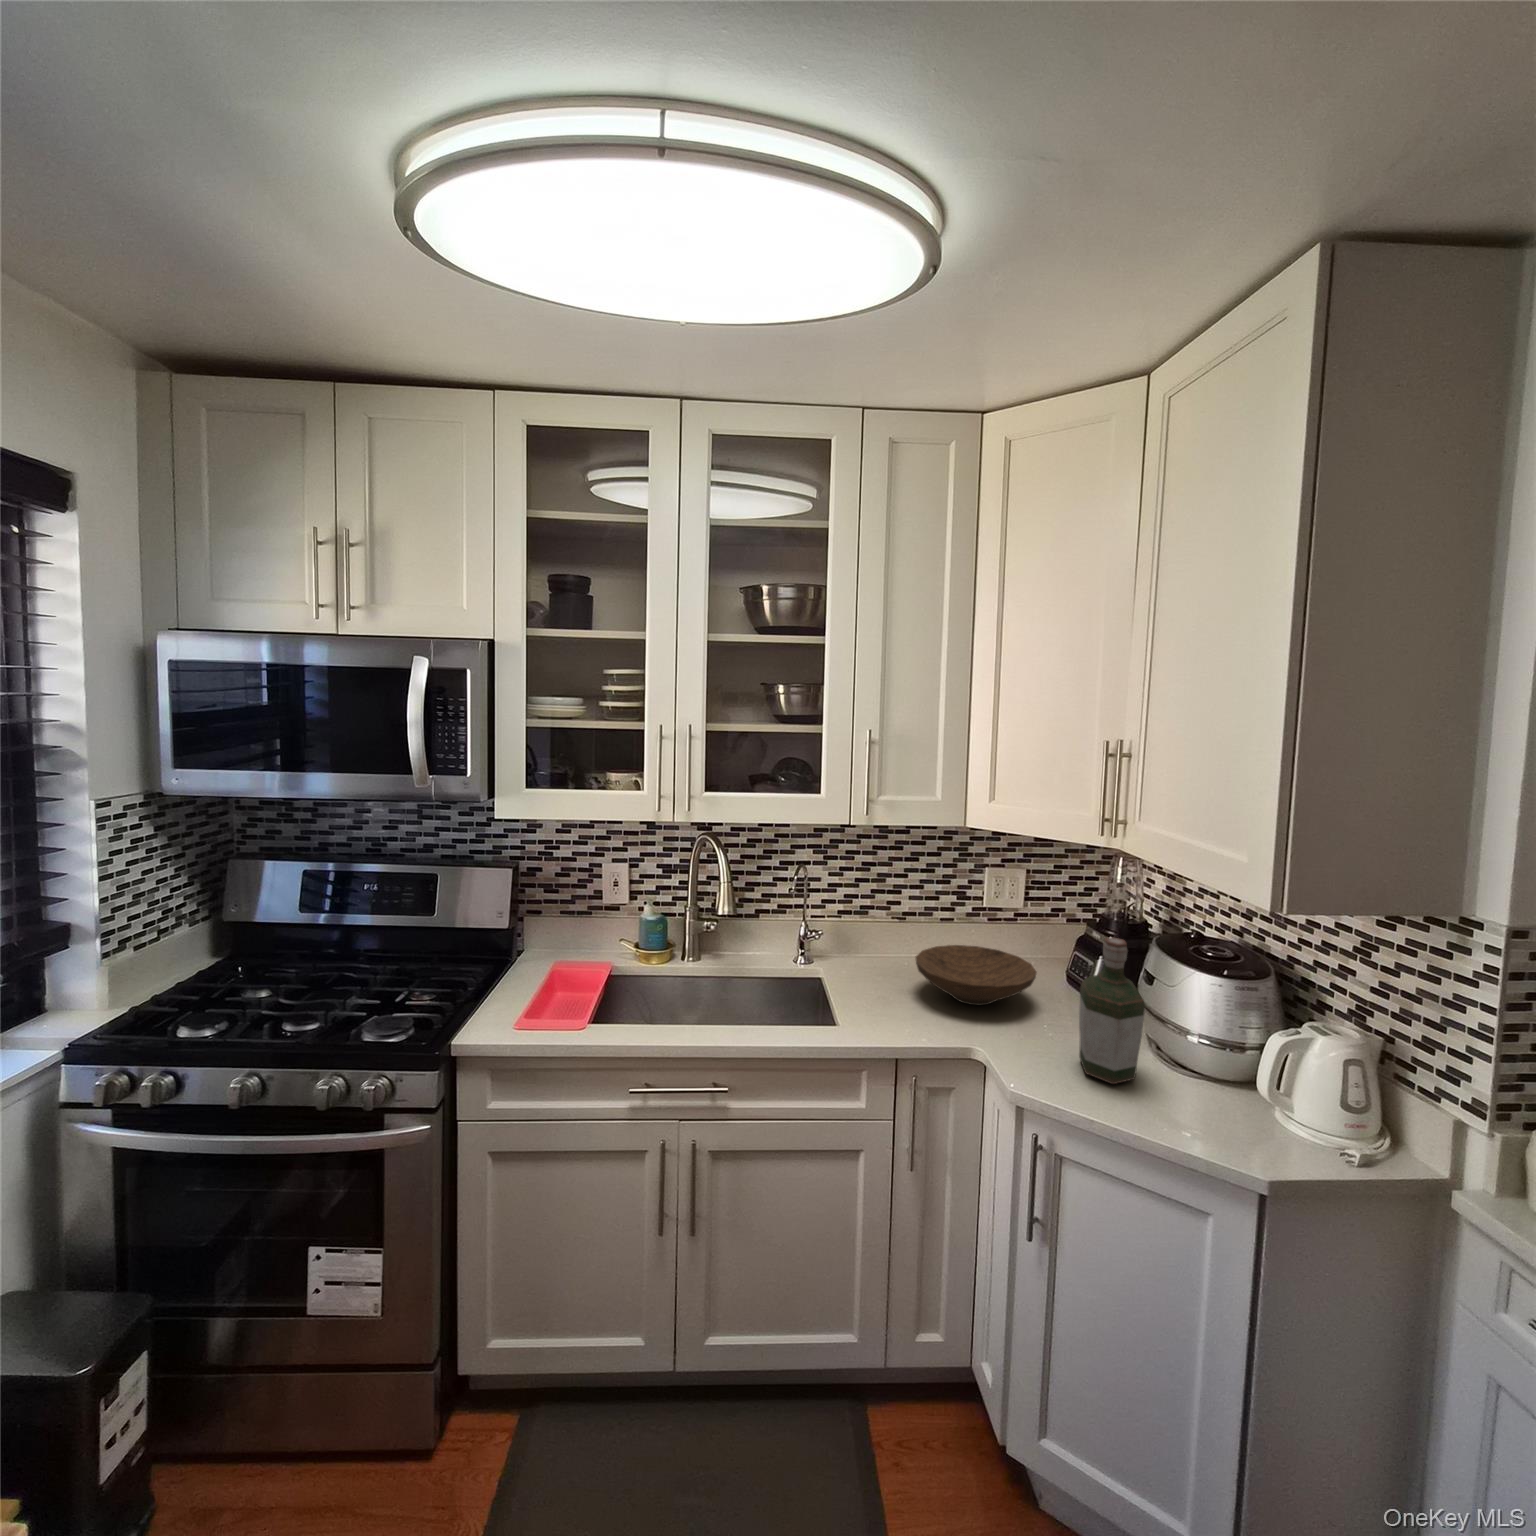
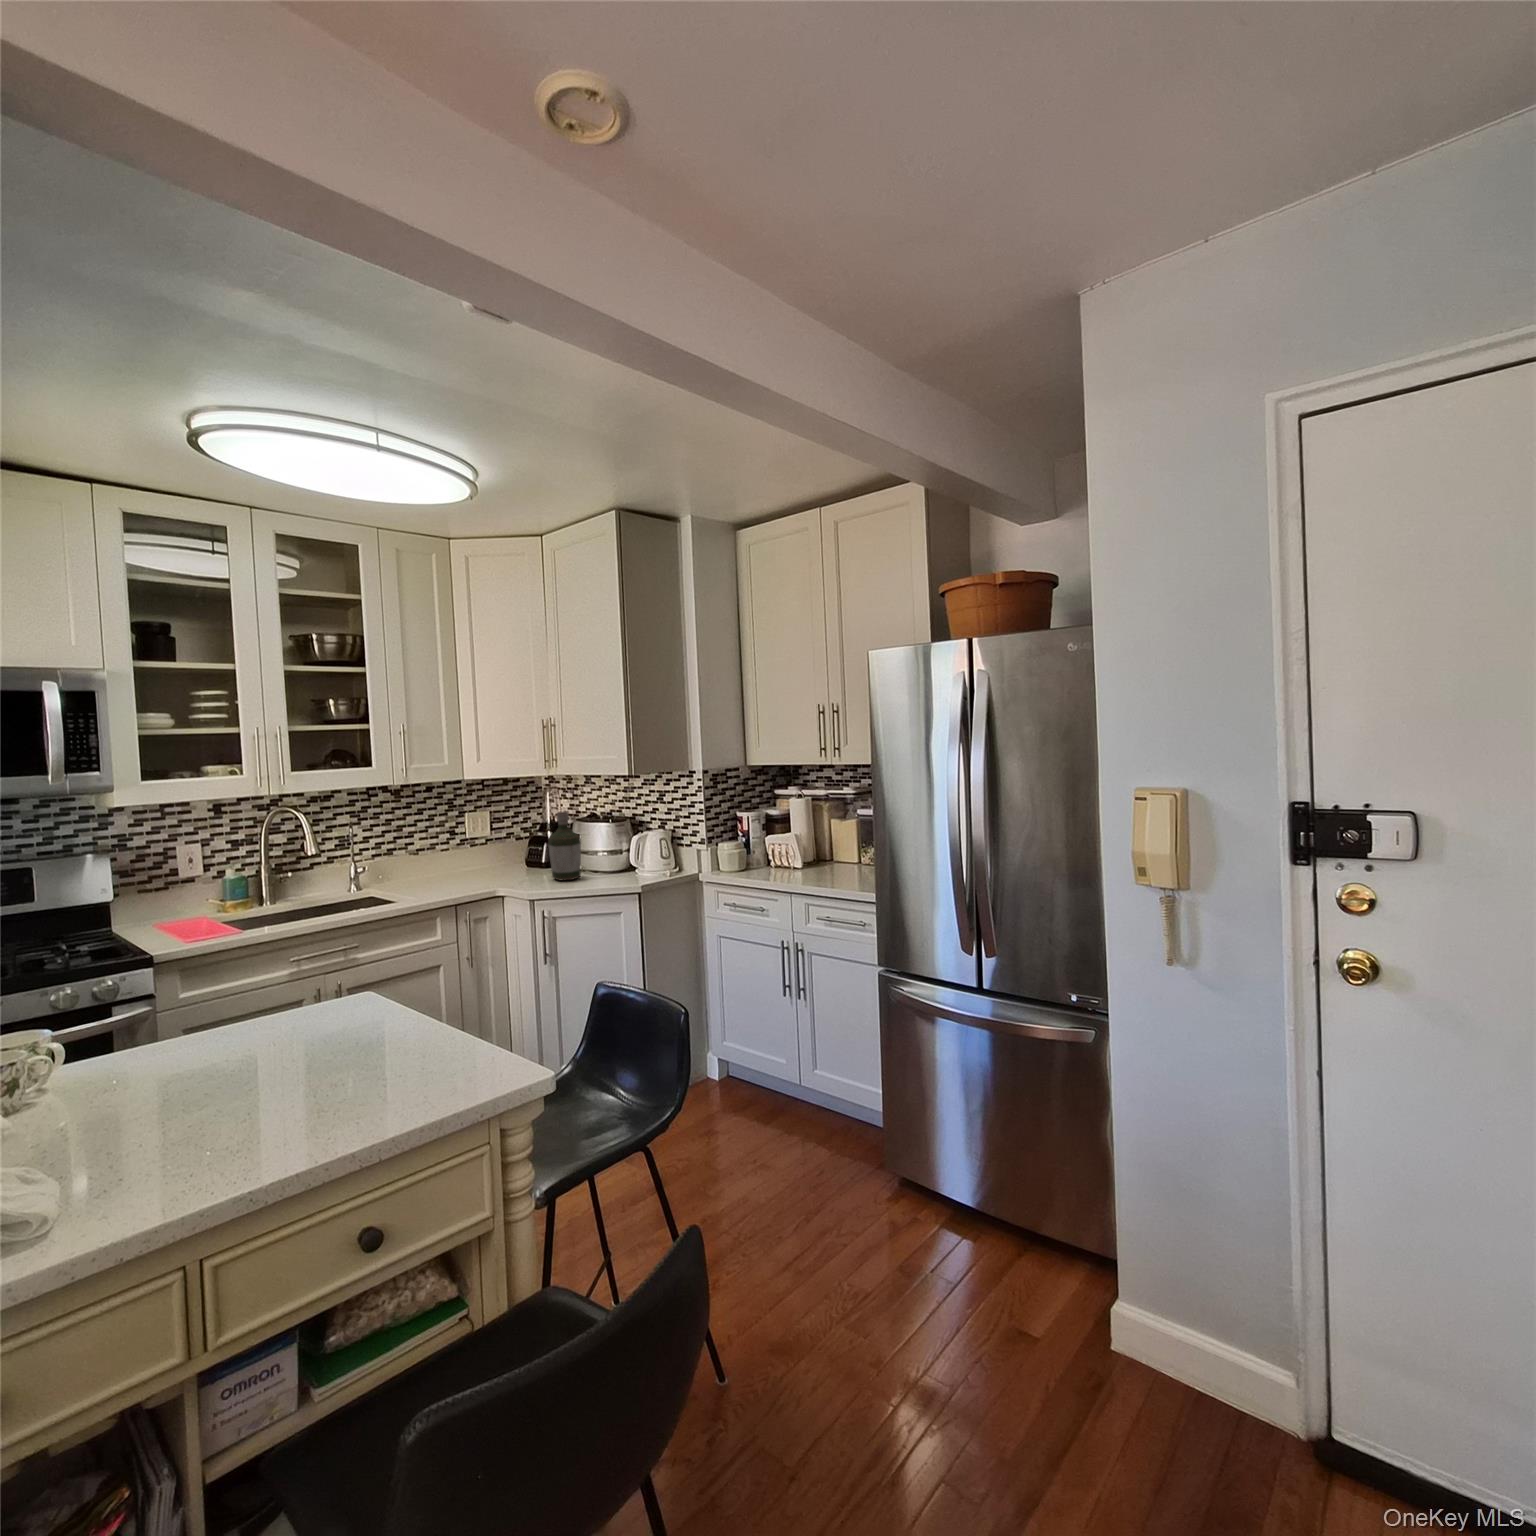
wooden bowl: present [916,945,1037,1005] -> none [444,851,517,879]

